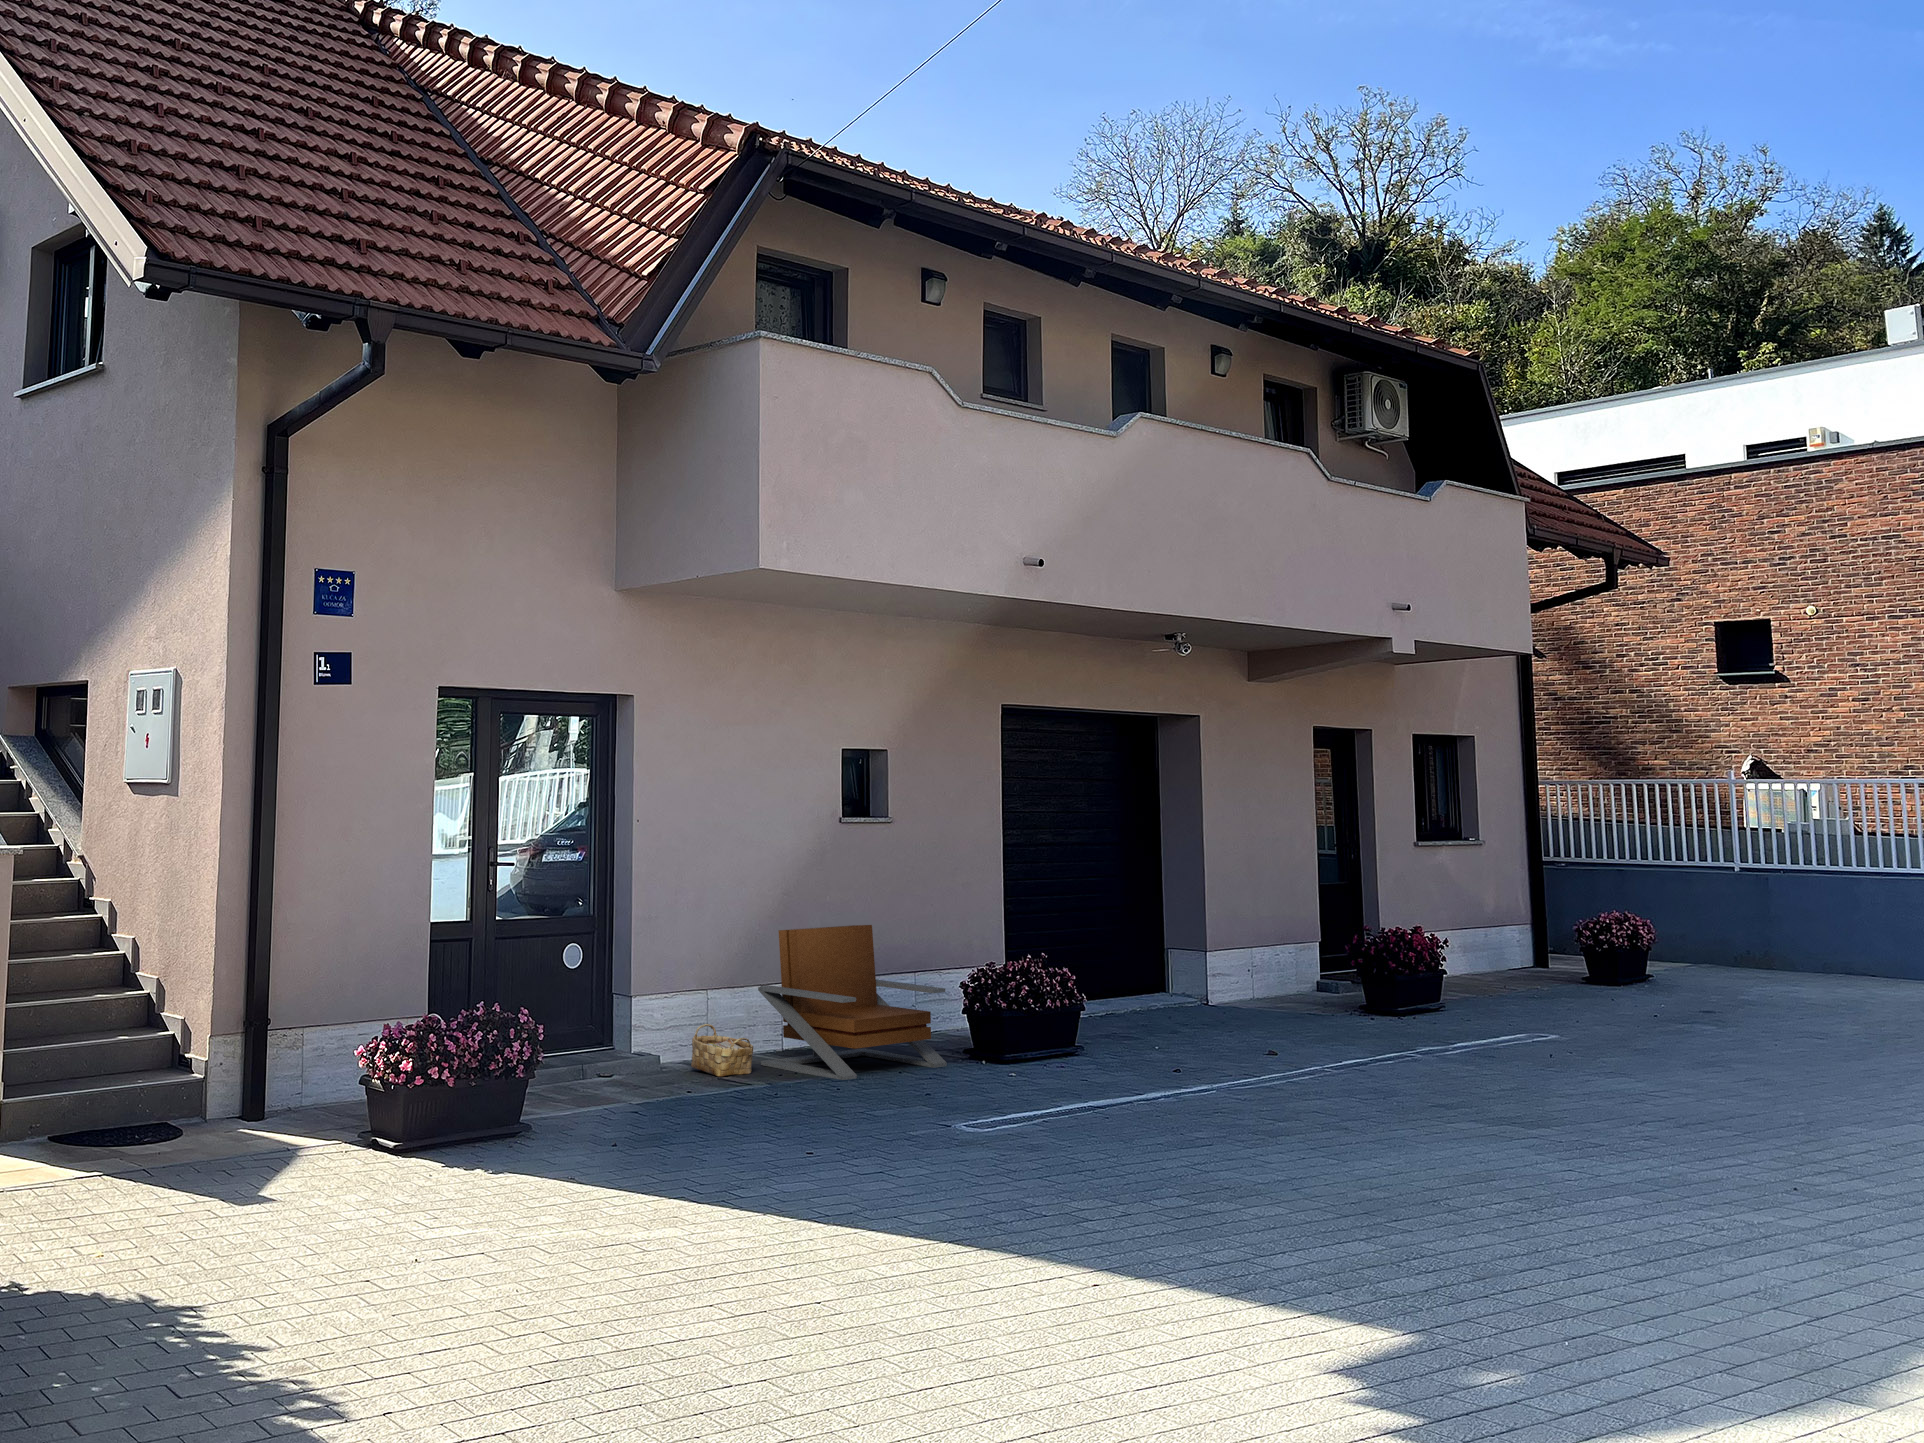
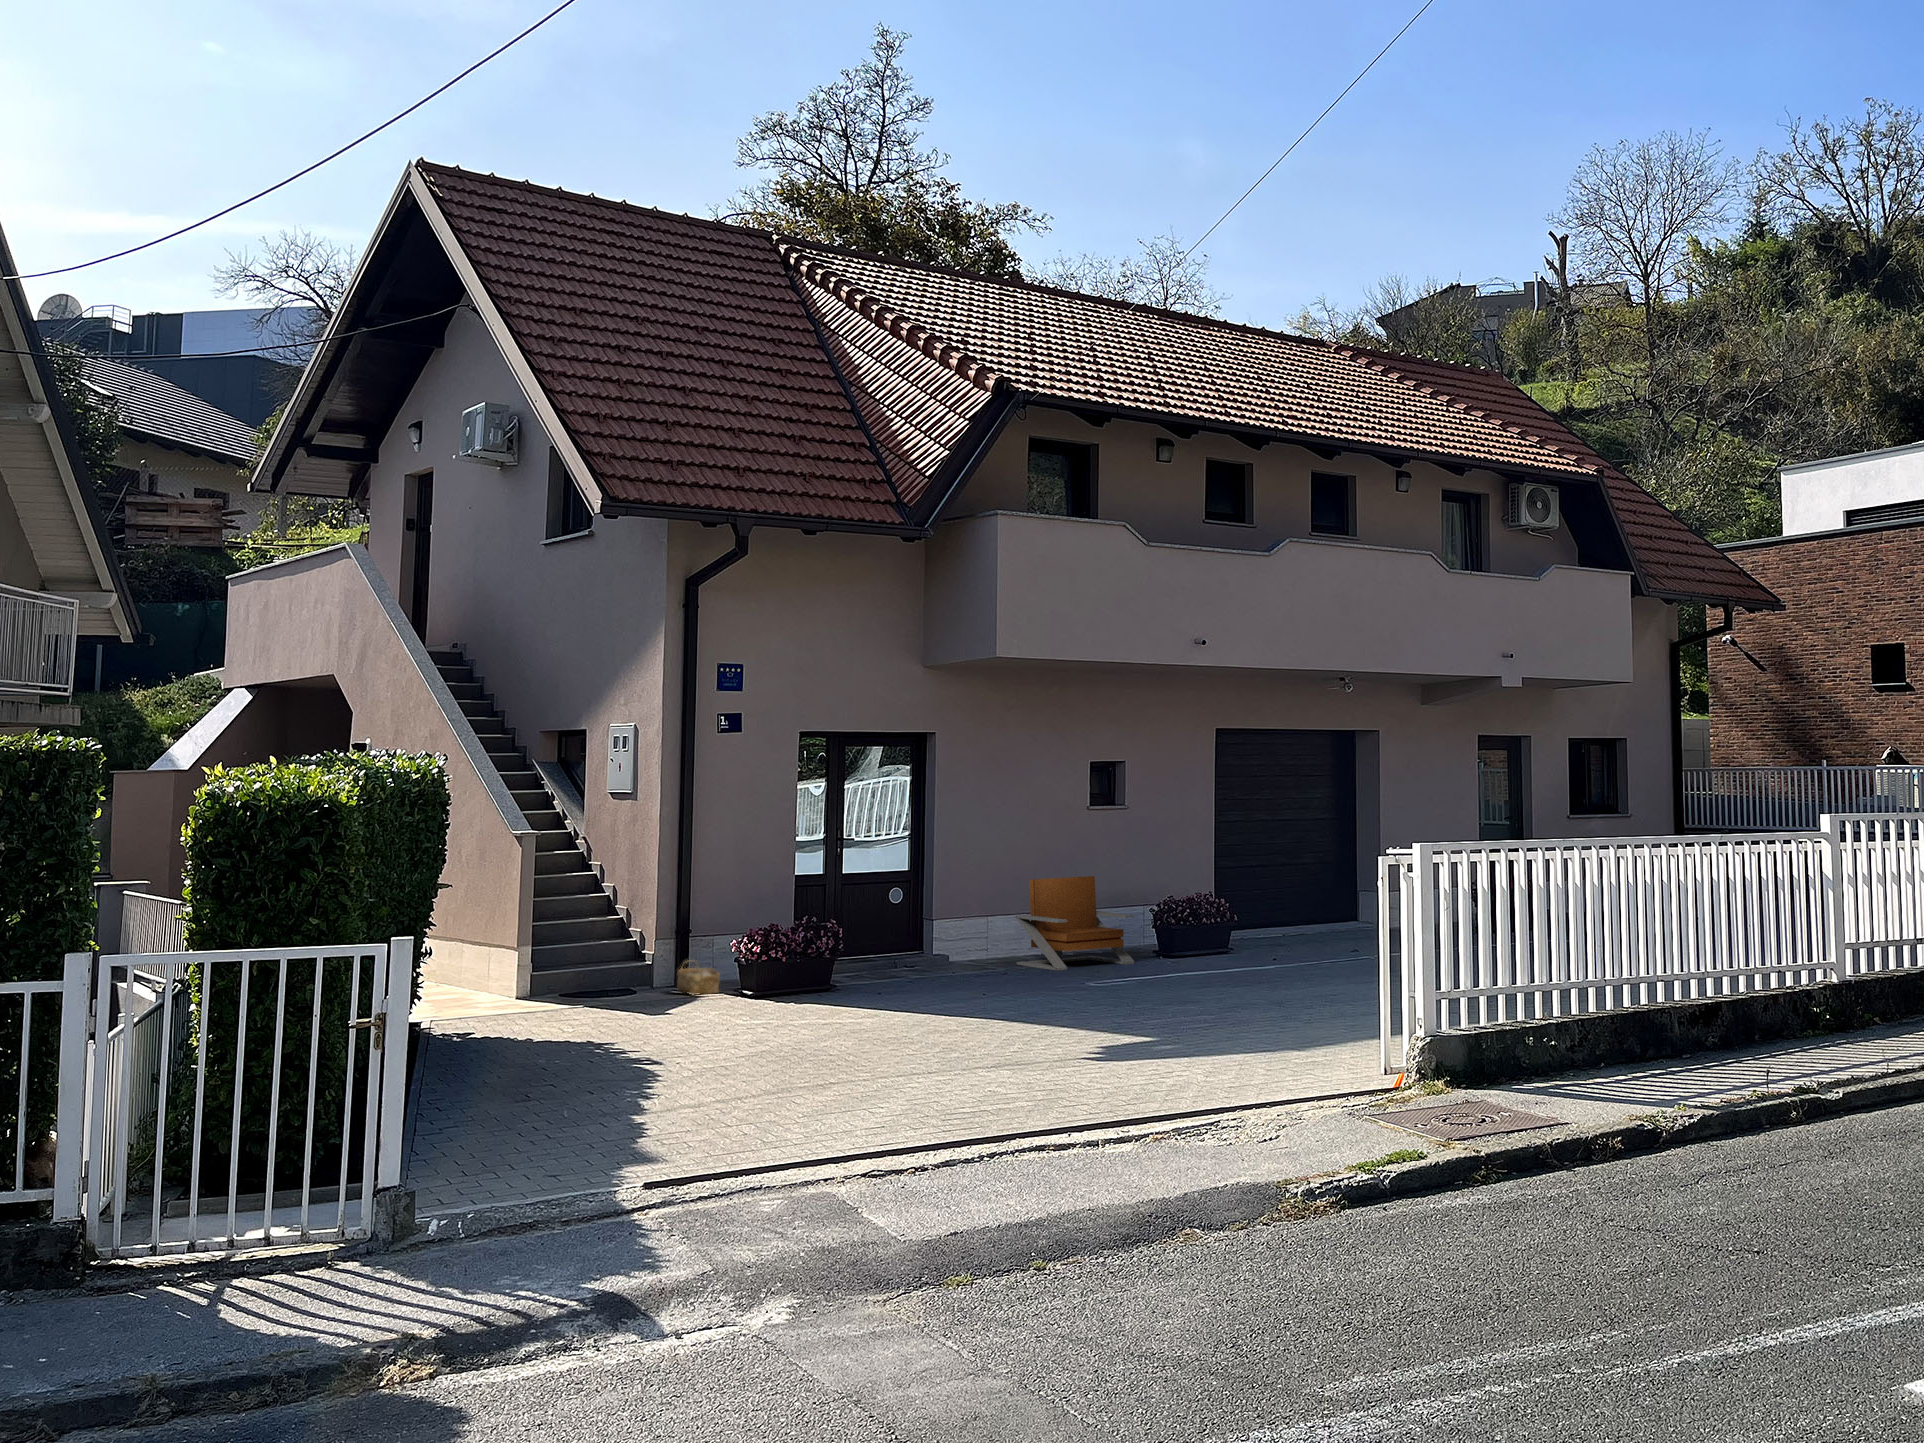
woven basket: present [691,1024,753,1077] -> present [677,962,720,995]

